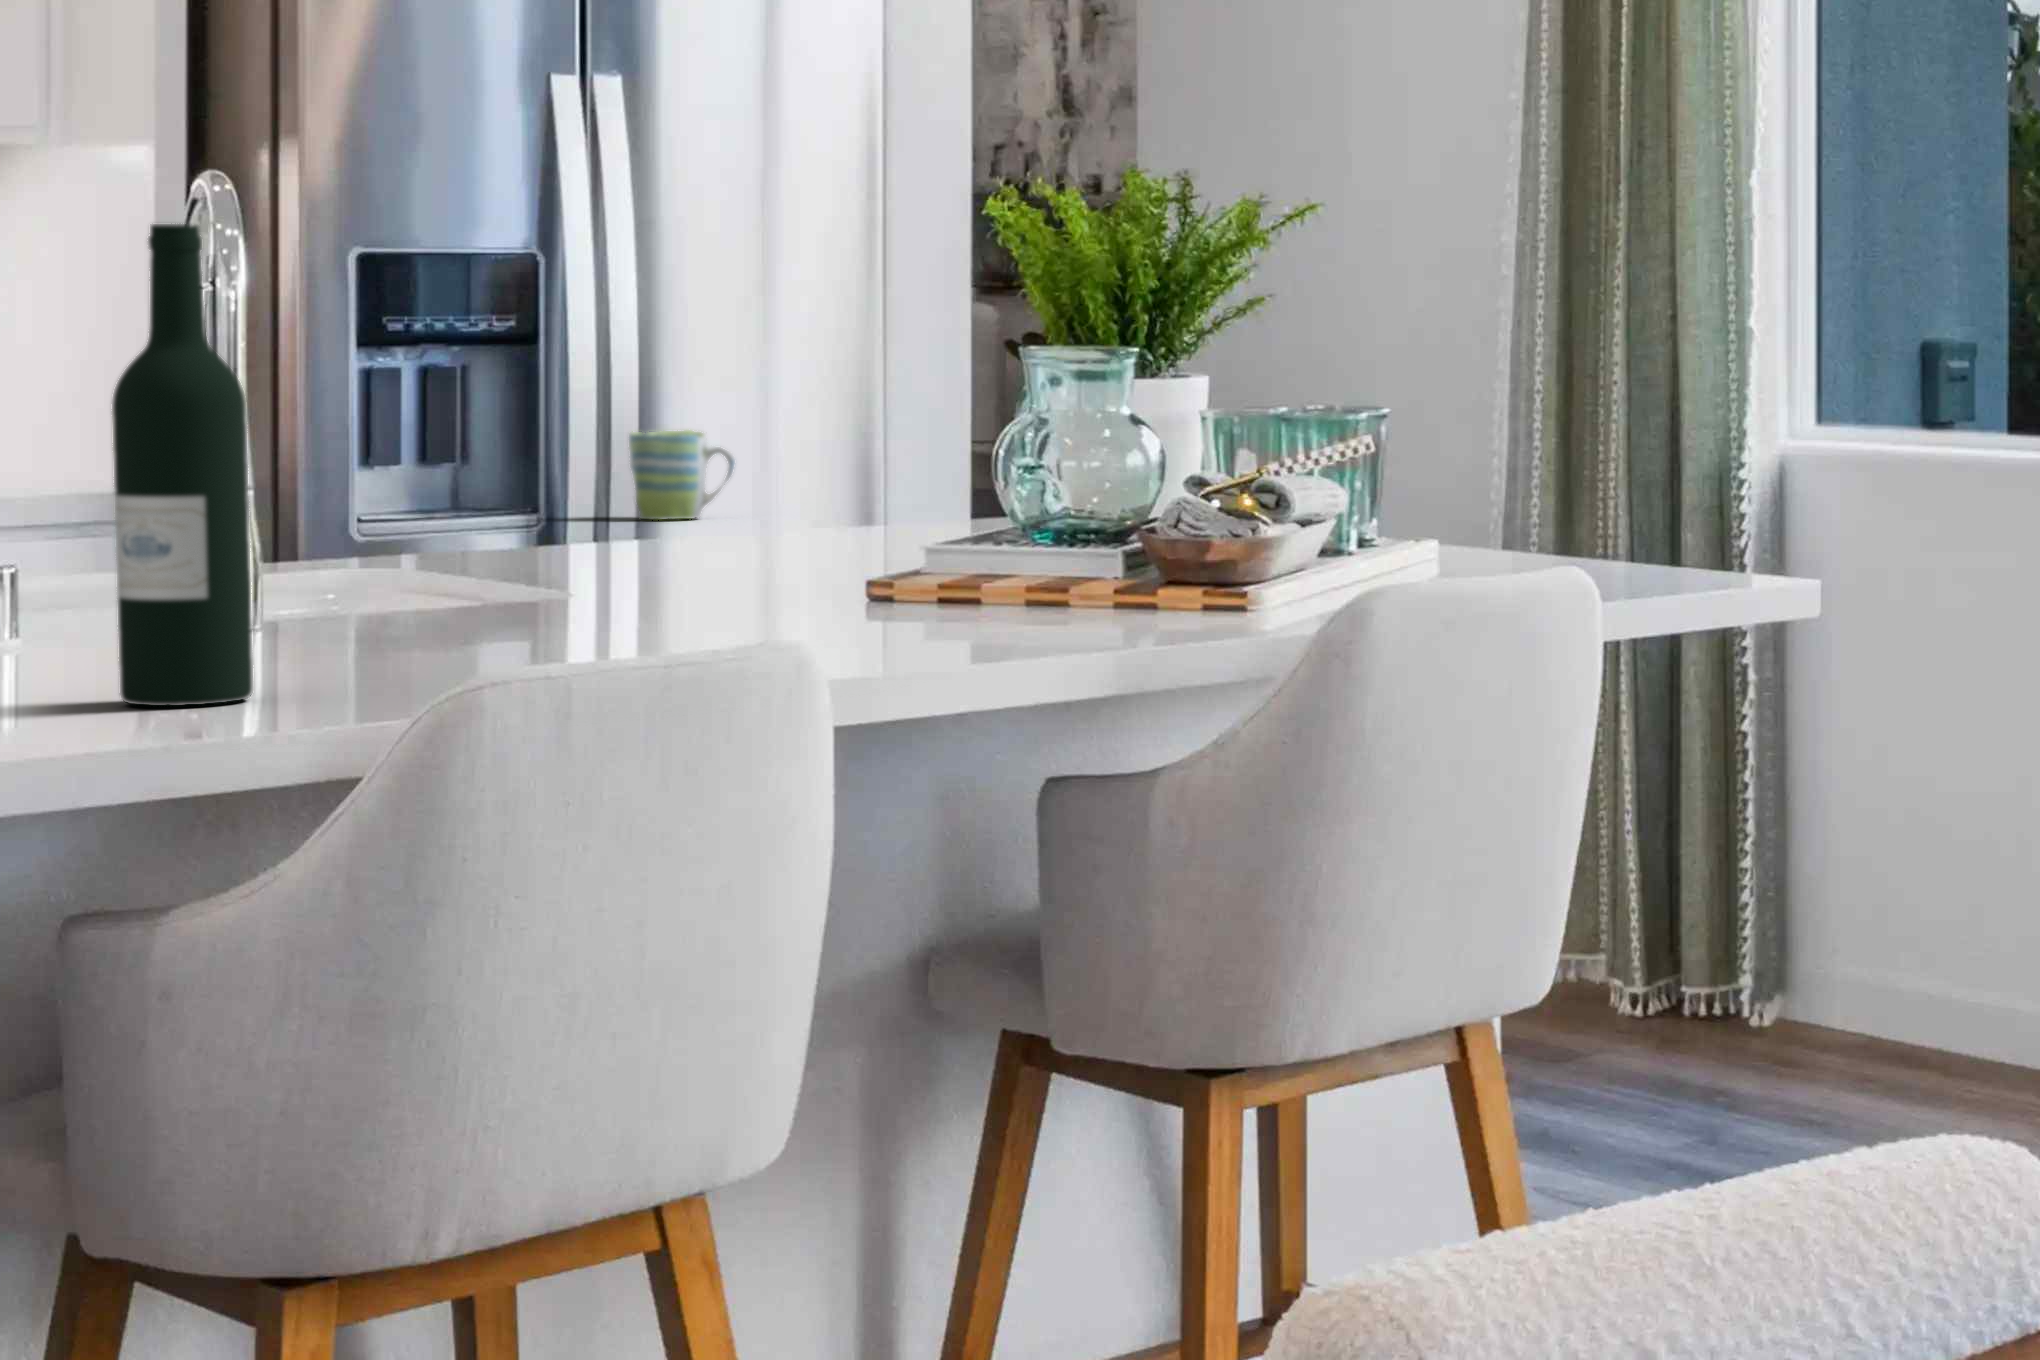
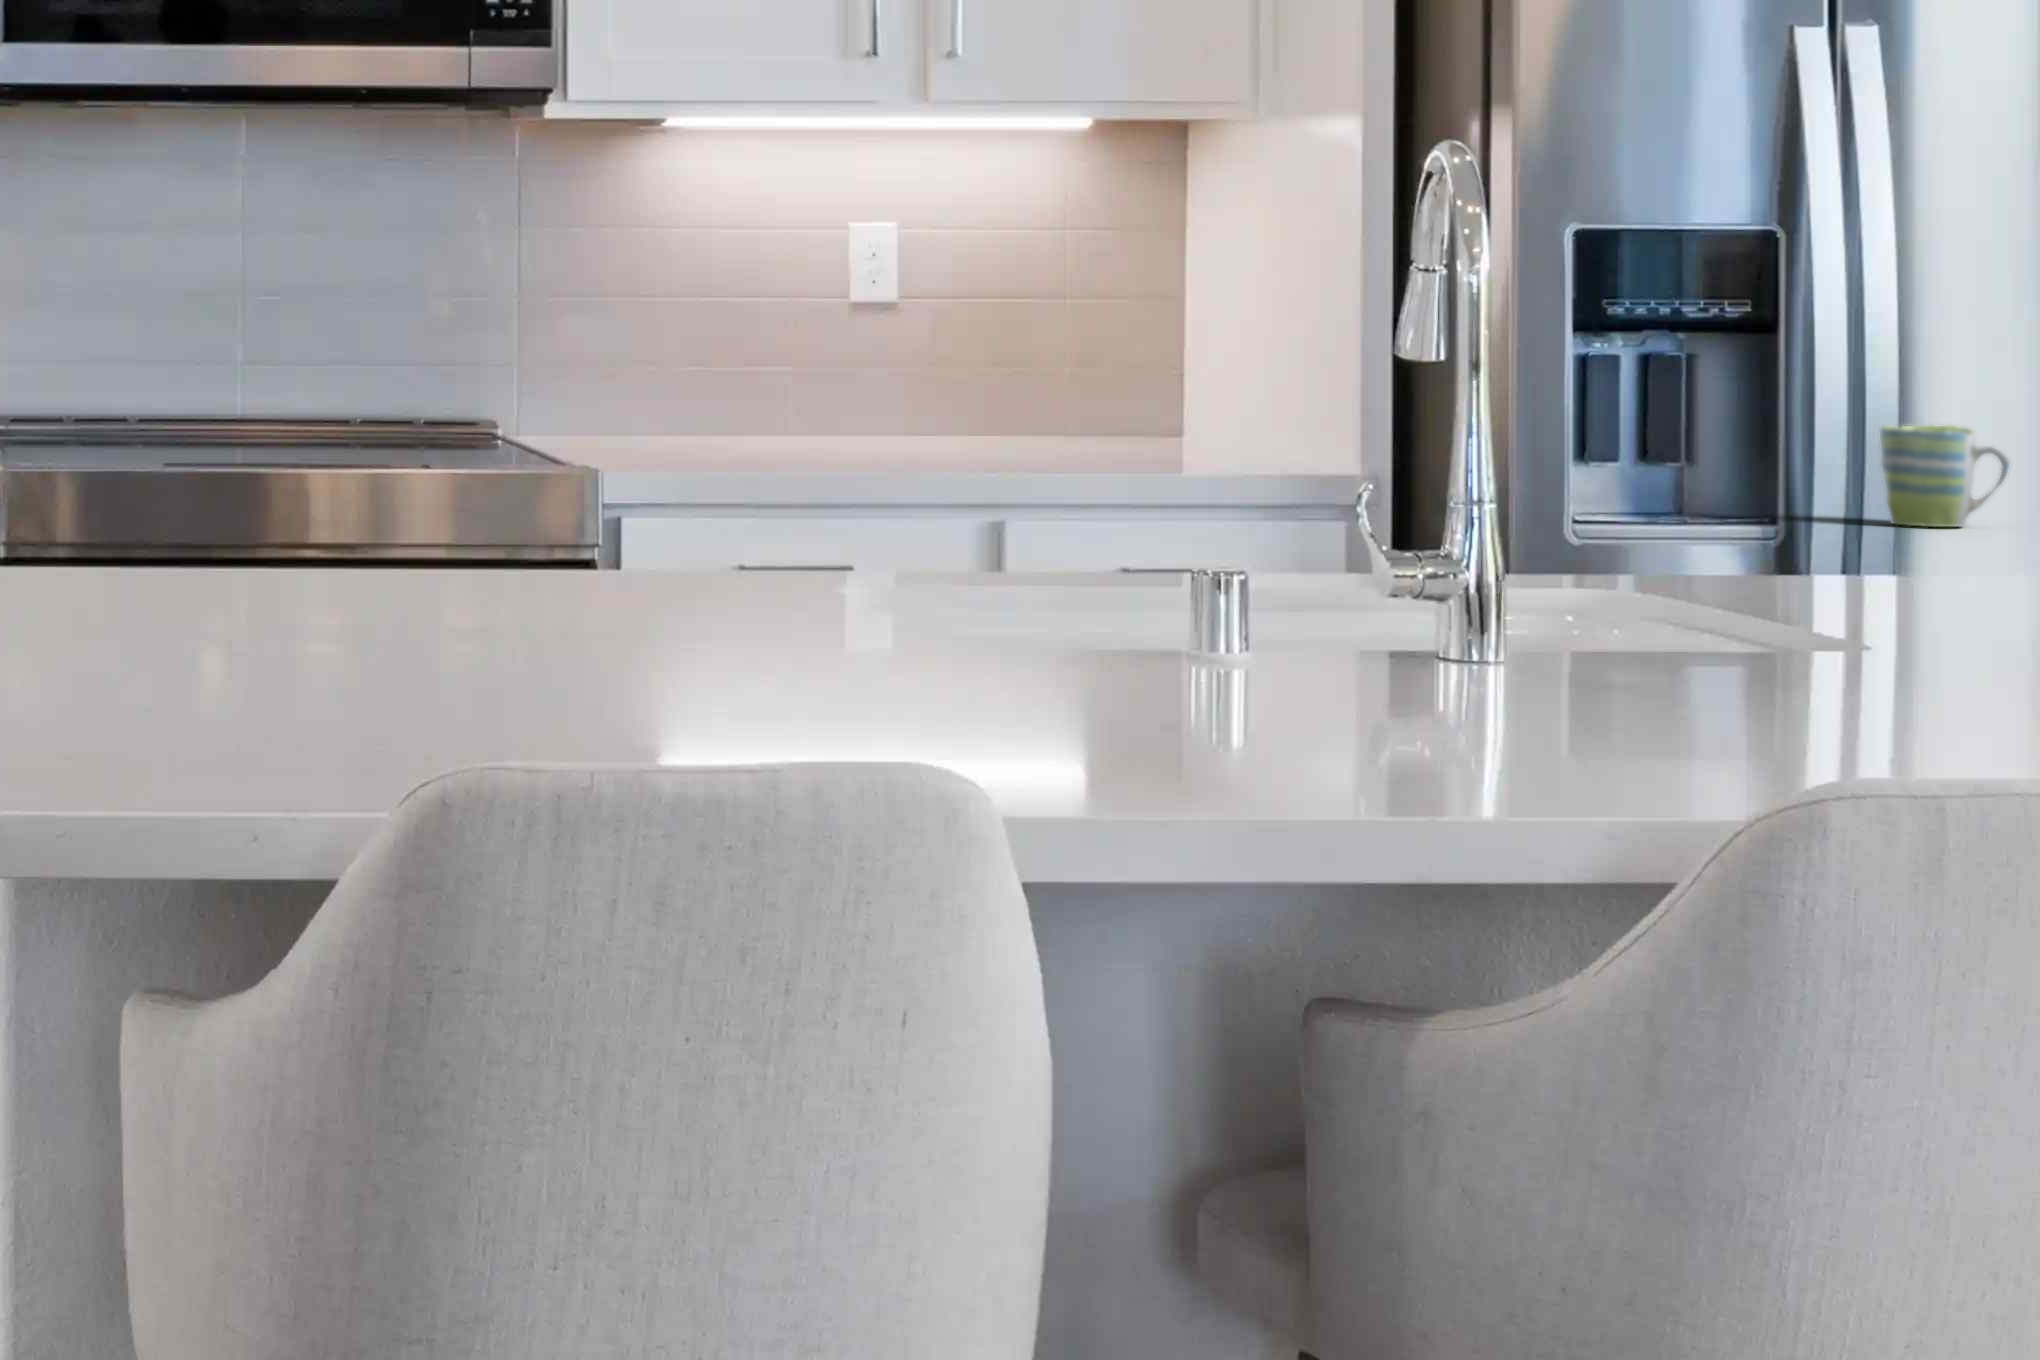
wine bottle: present [112,224,253,706] -> none [1398,216,1558,801]

